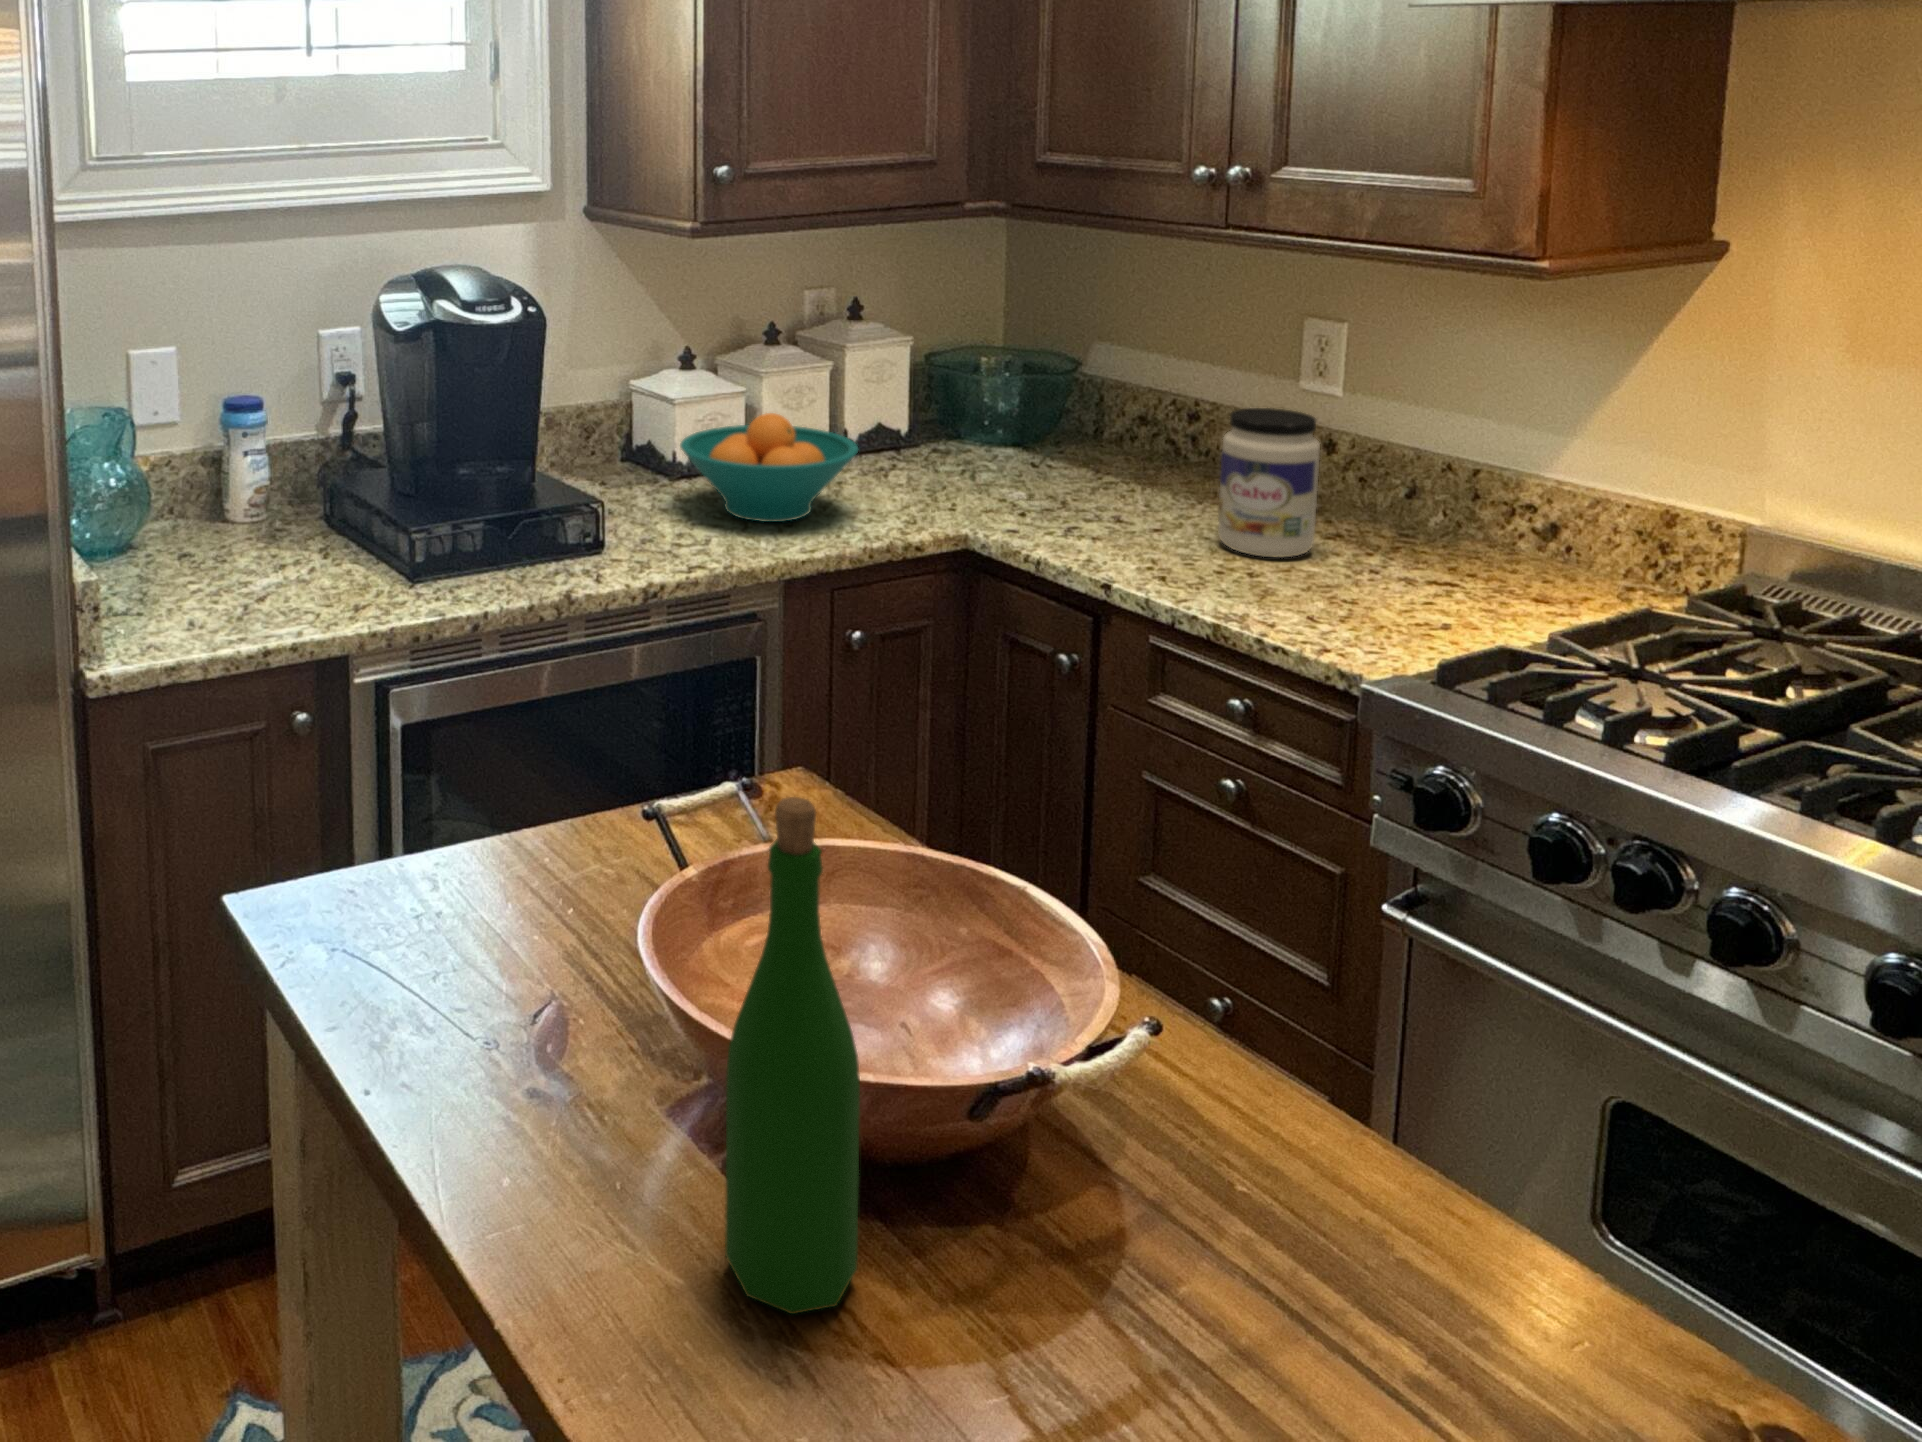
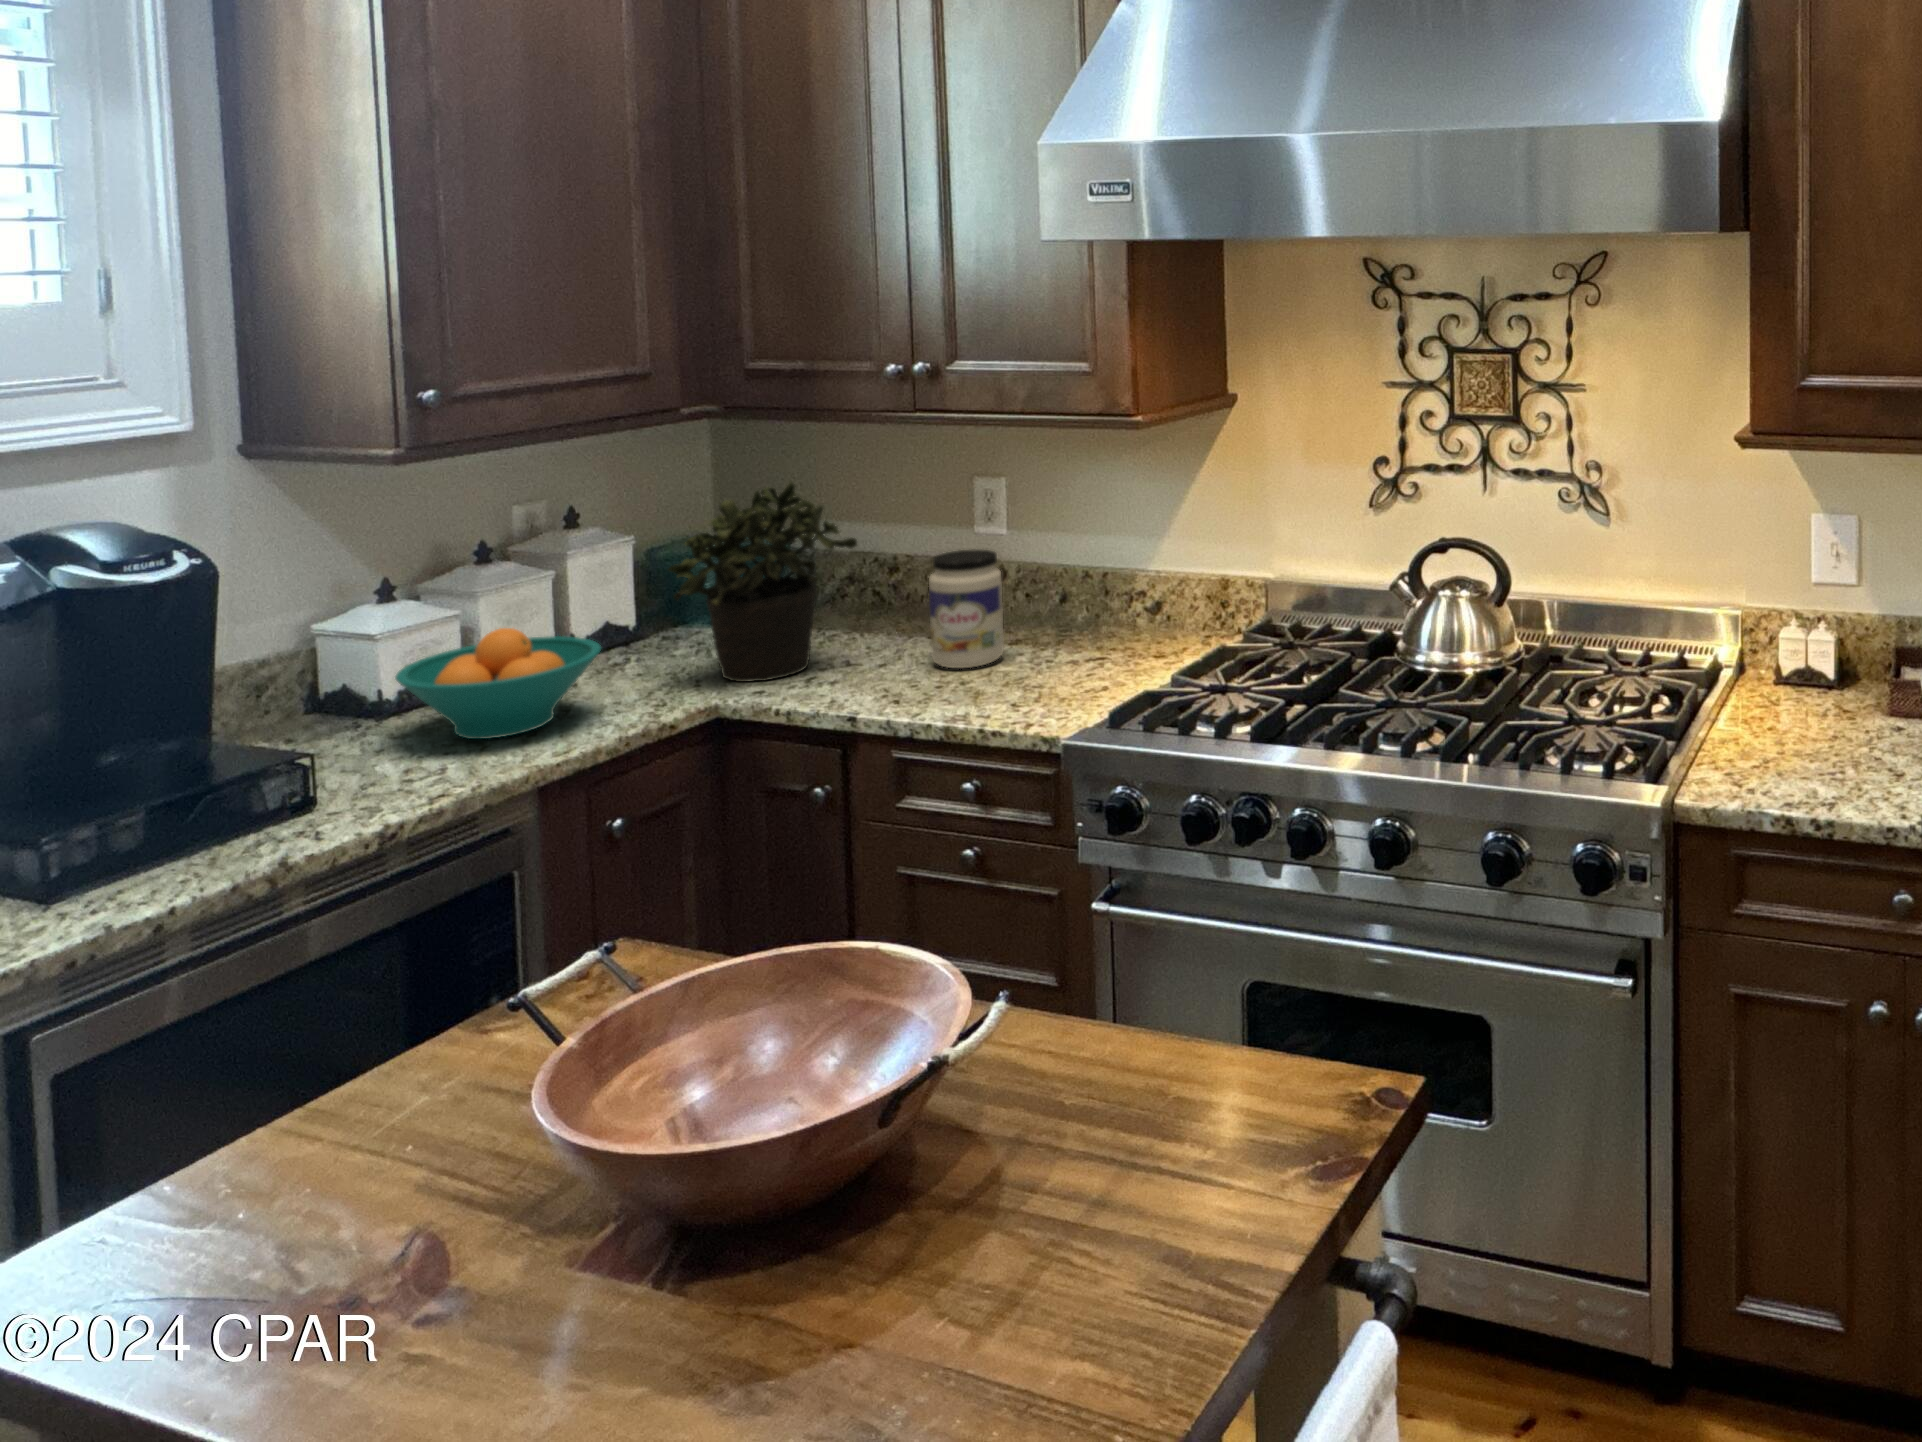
potted plant: none [929,296,1141,520] -> present [669,482,857,682]
wine bottle: present [725,797,860,1314] -> none [675,903,805,1367]

